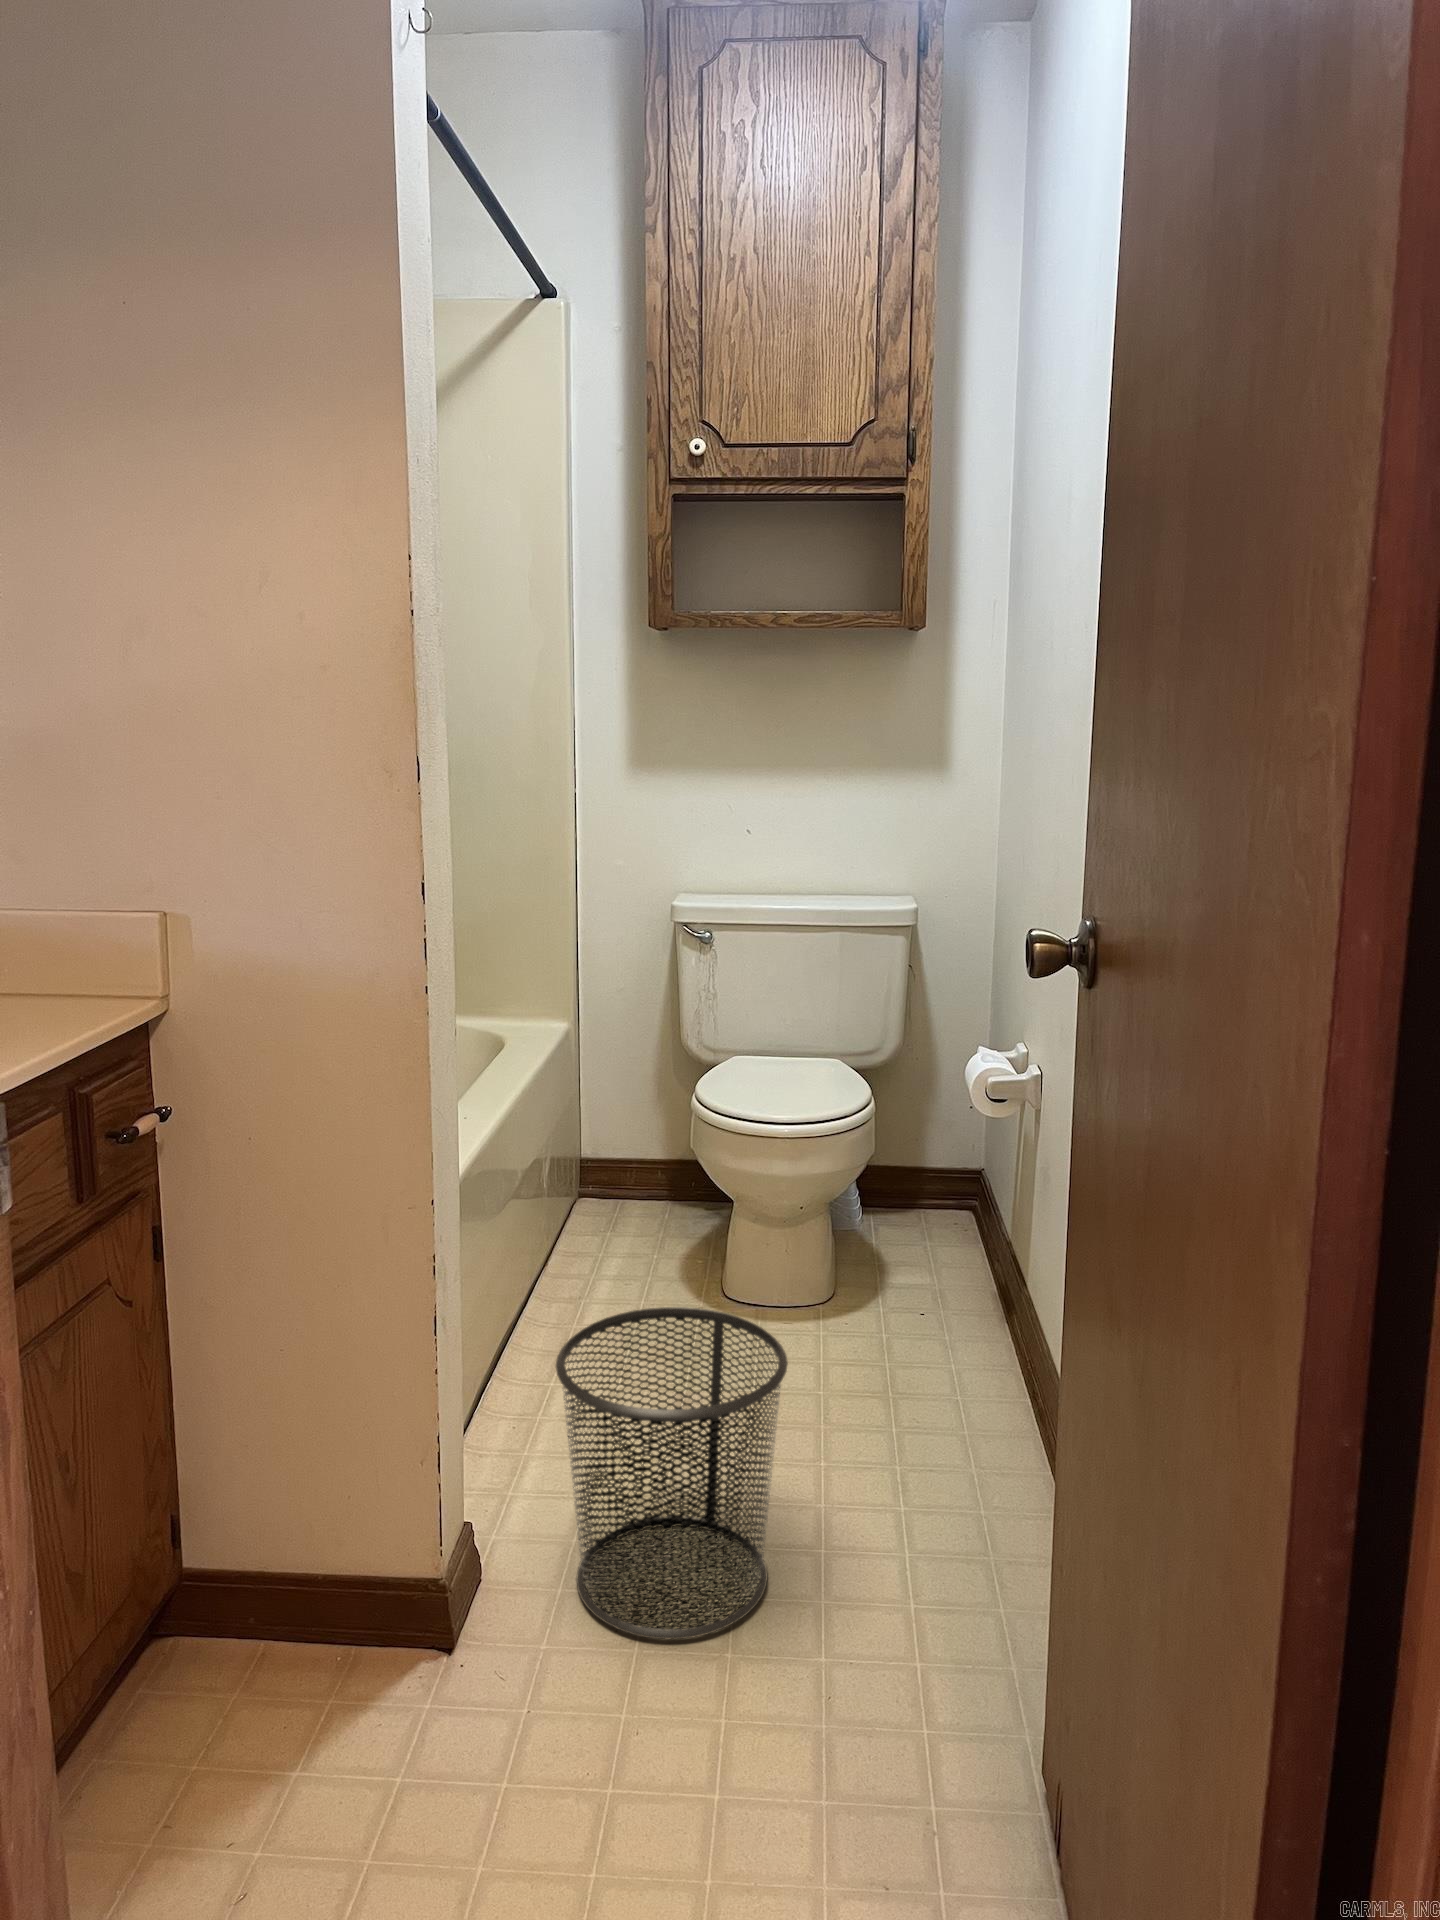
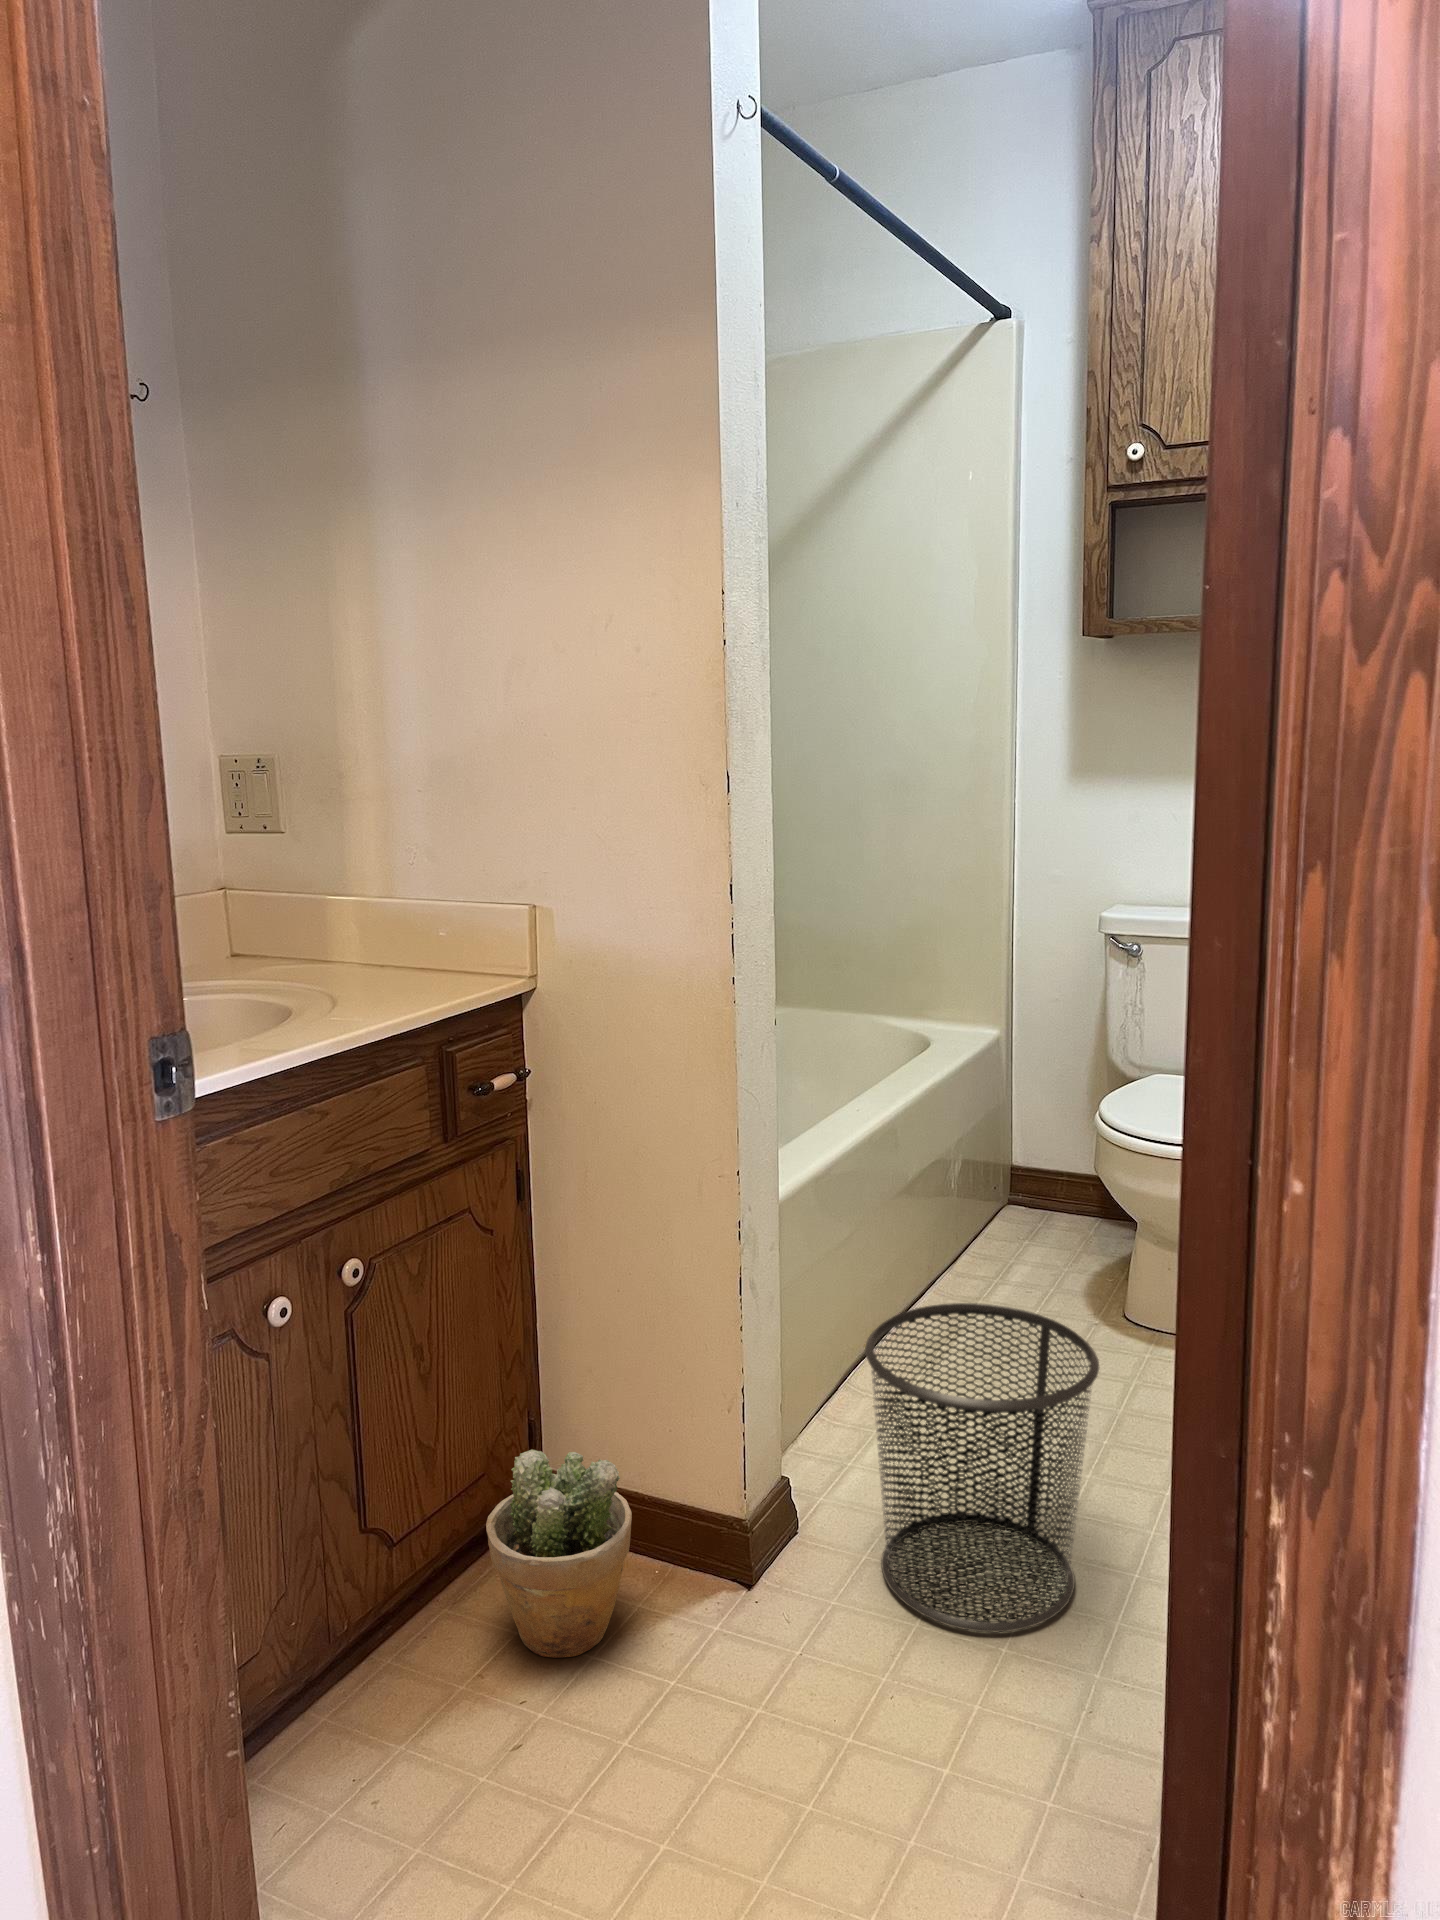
potted plant: none [152,1555,329,1798] -> present [486,1450,632,1658]

